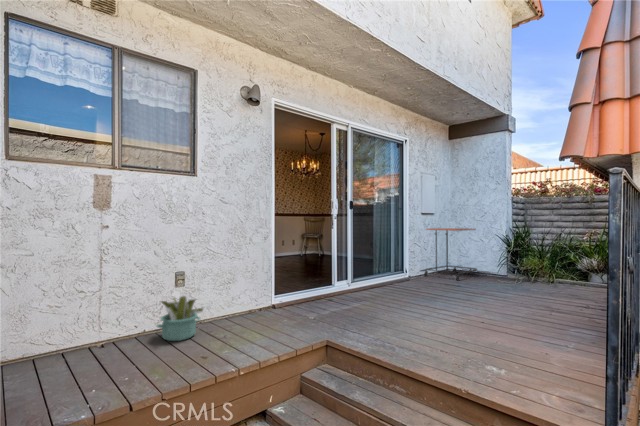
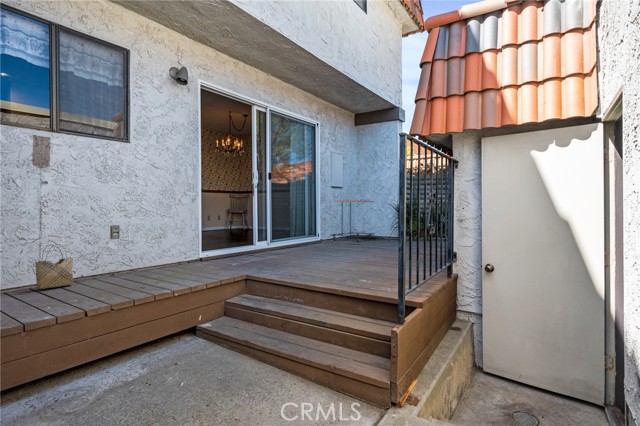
decorative plant: present [157,296,203,341] -> none [97,245,140,281]
woven basket: none [89,298,131,353] -> present [35,255,73,289]

